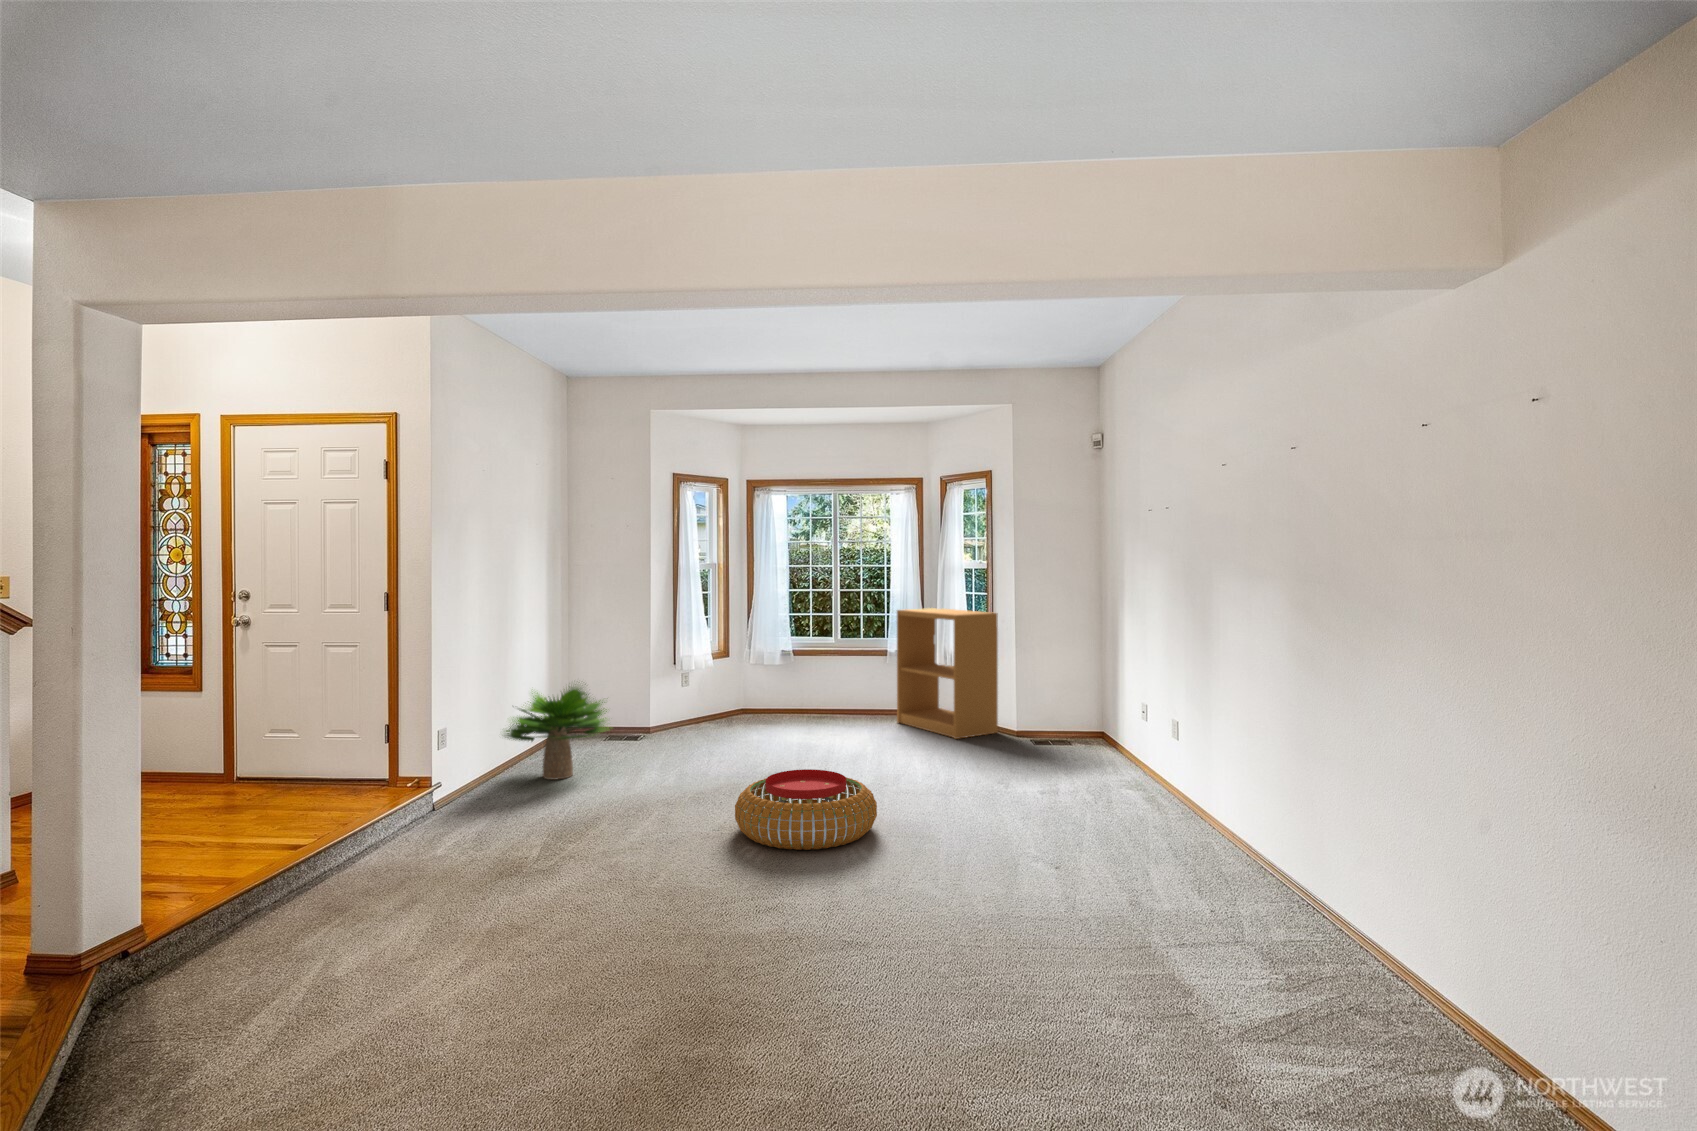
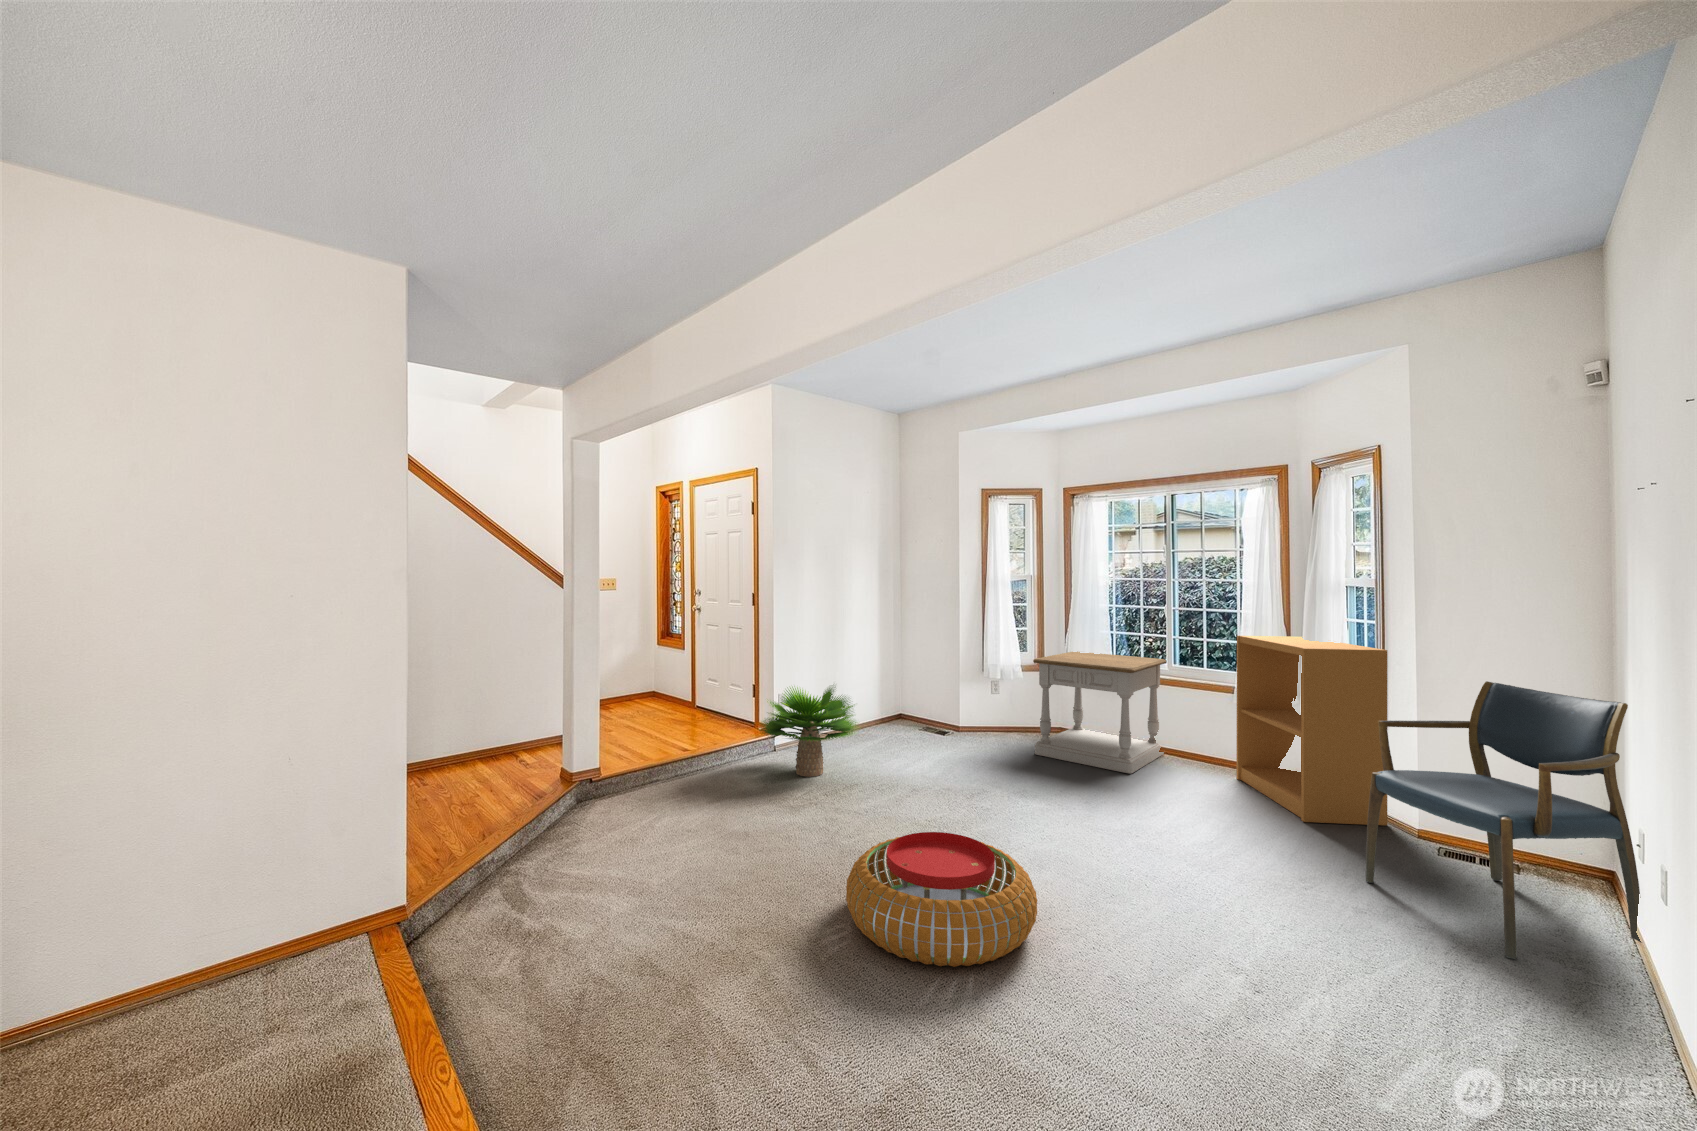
armchair: none [1007,627,1124,776] -> present [1366,681,1641,959]
side table: none [738,634,837,731] -> present [1033,651,1166,774]

